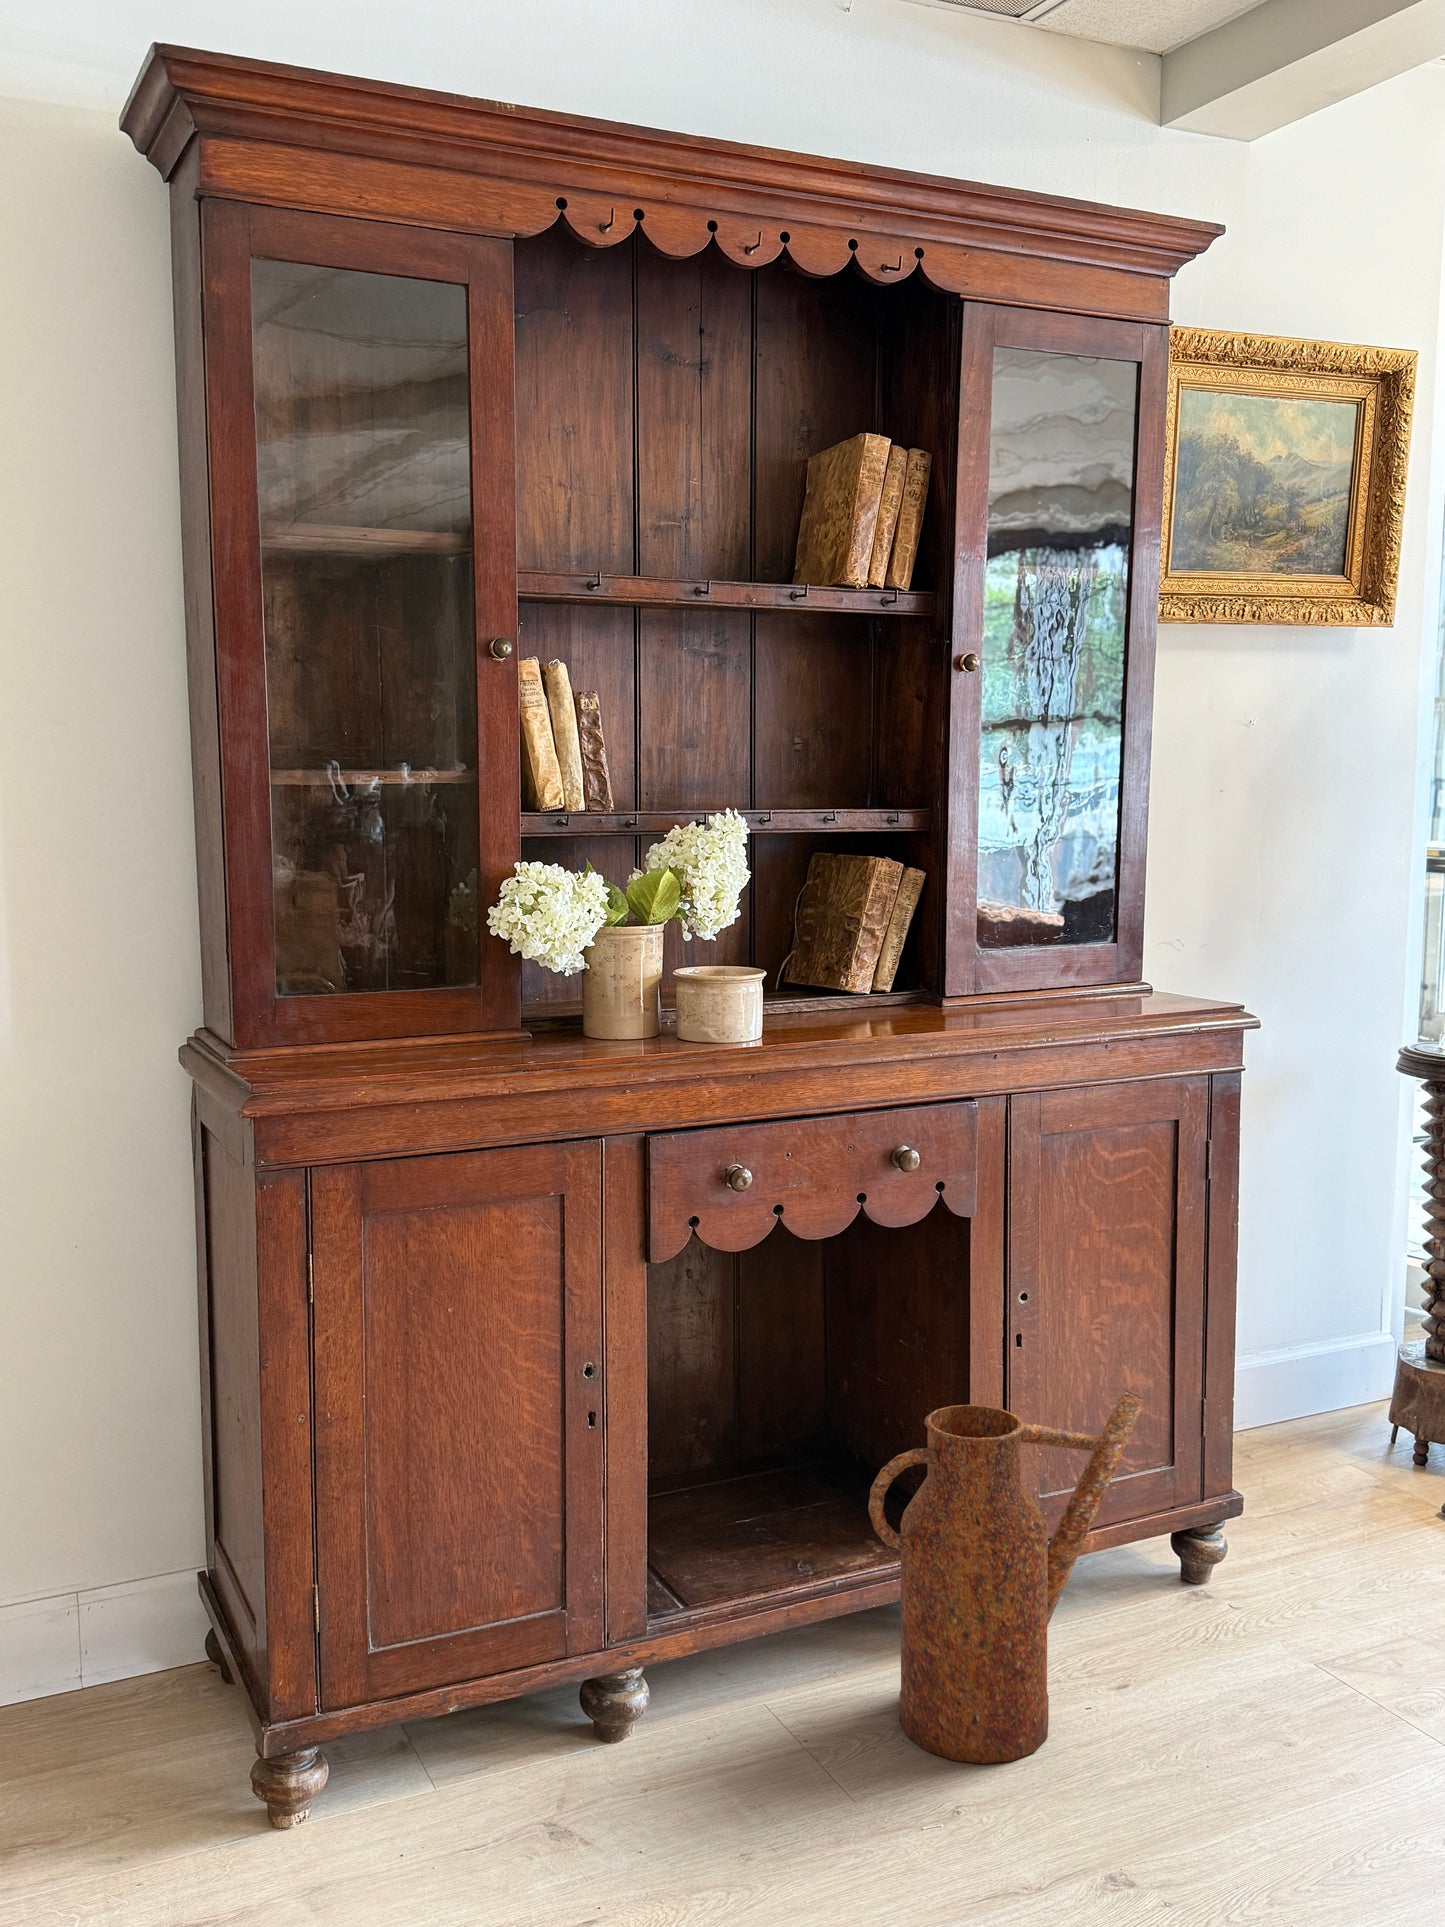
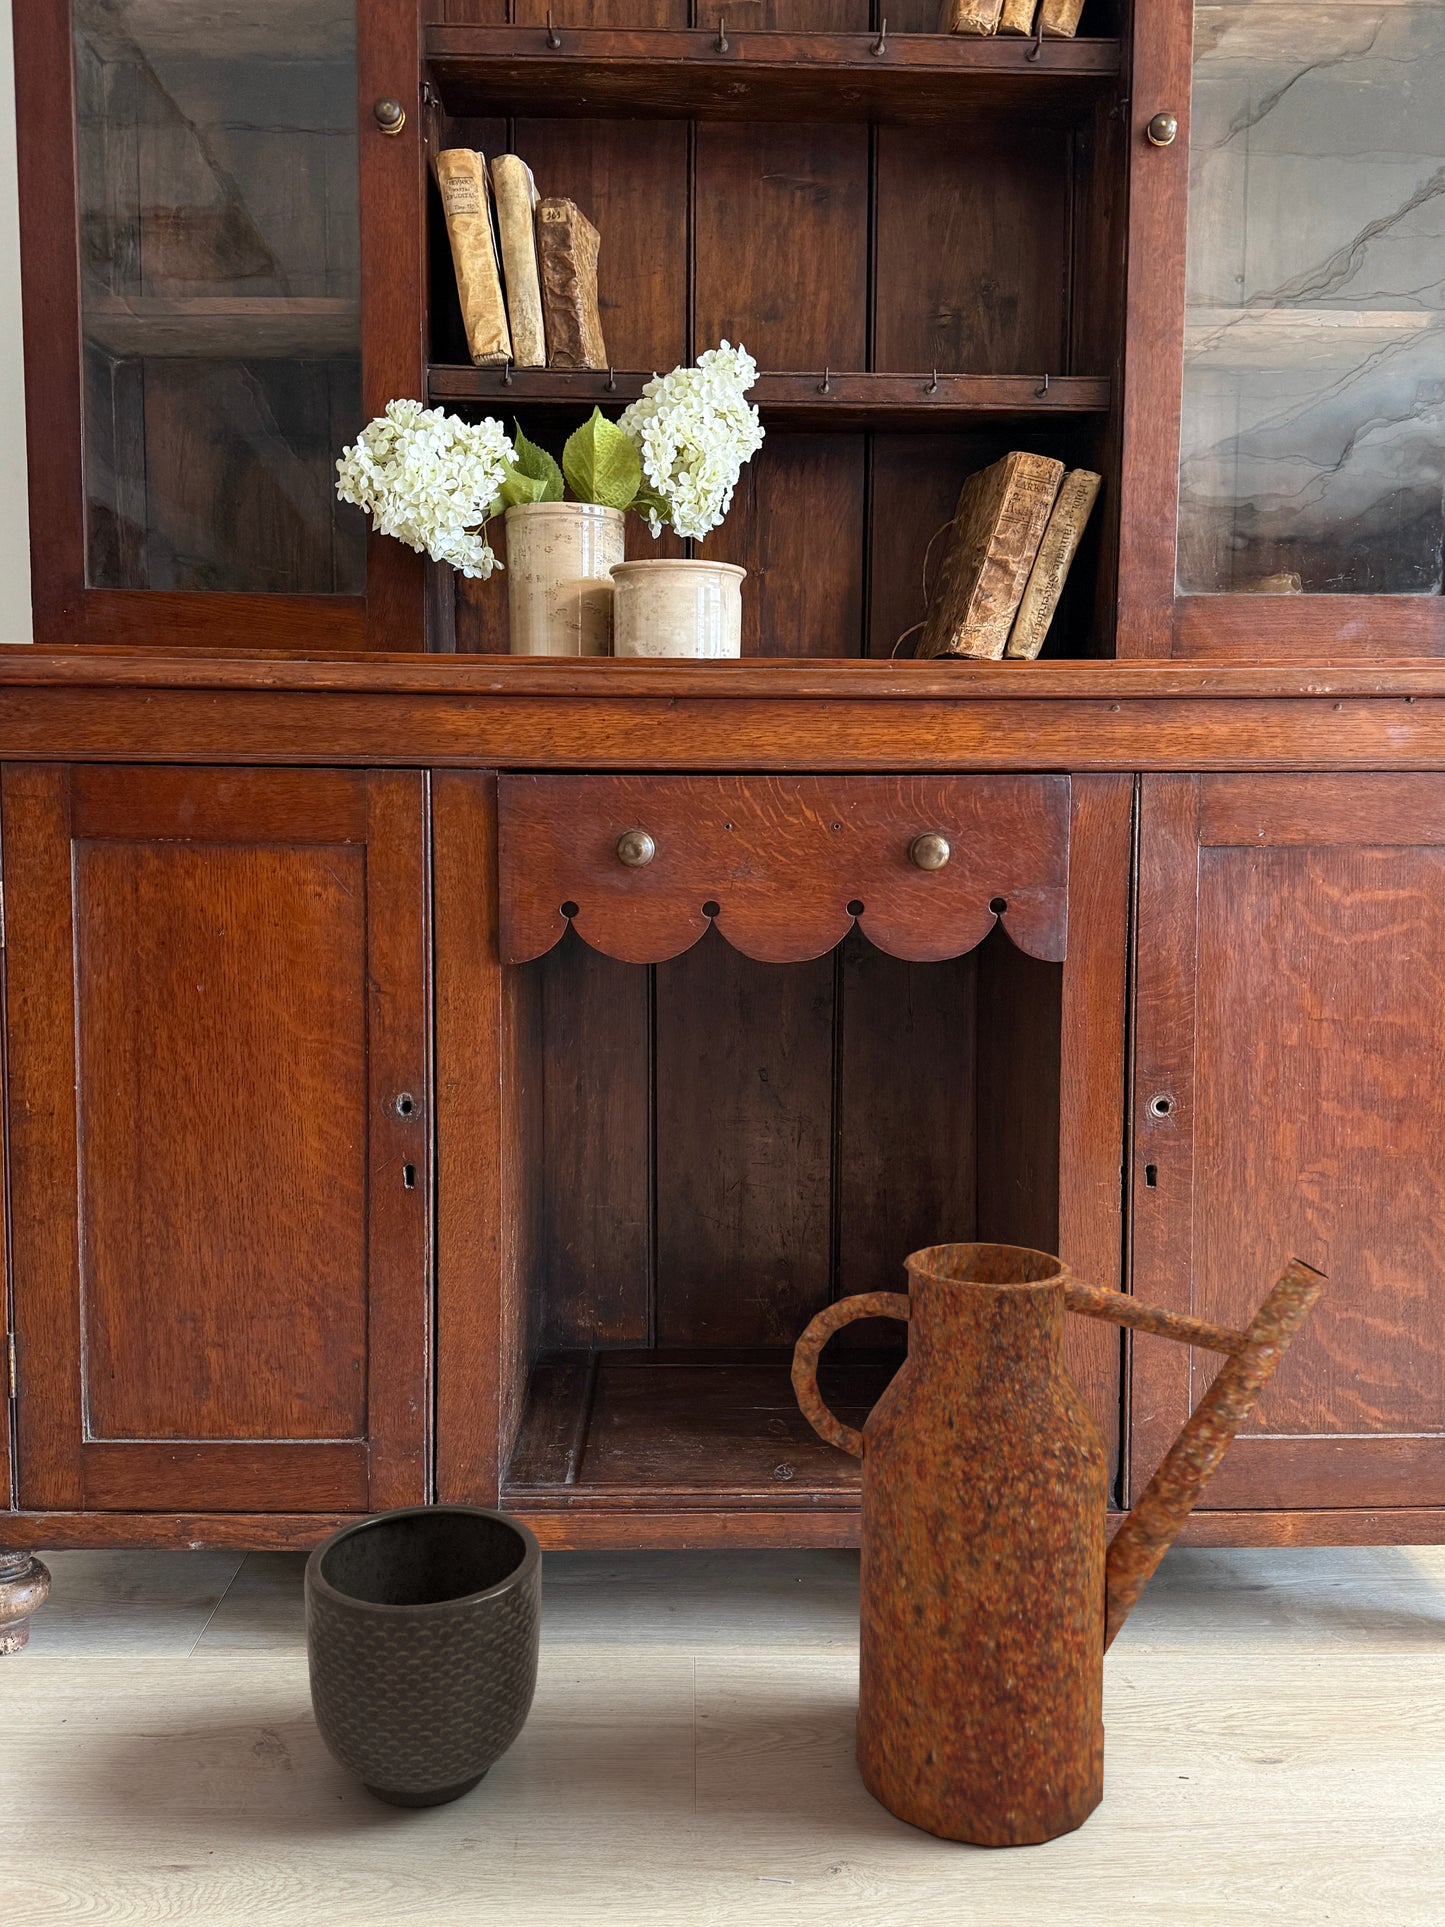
planter: none [592,1635,743,1836] -> present [304,1504,542,1807]

